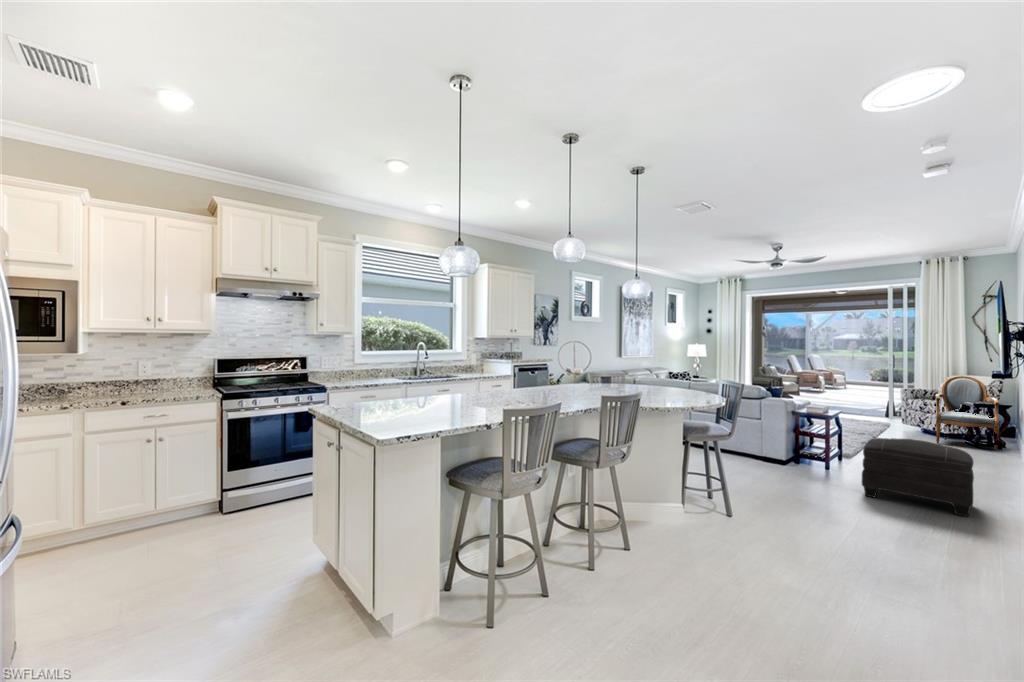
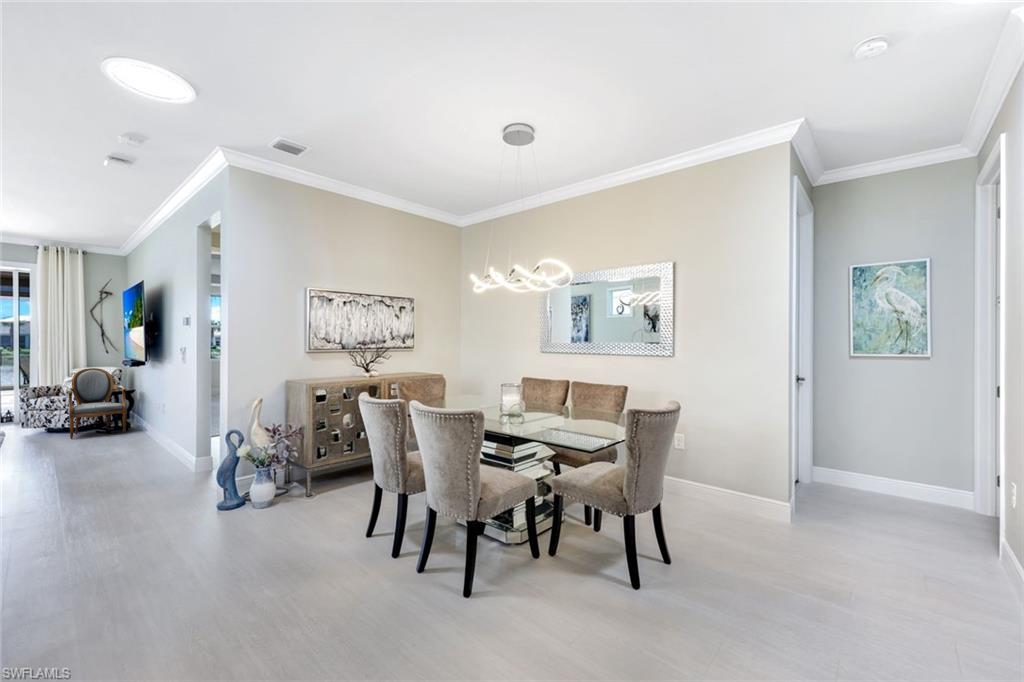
ottoman: present [861,438,974,517] -> none [31,435,148,516]

